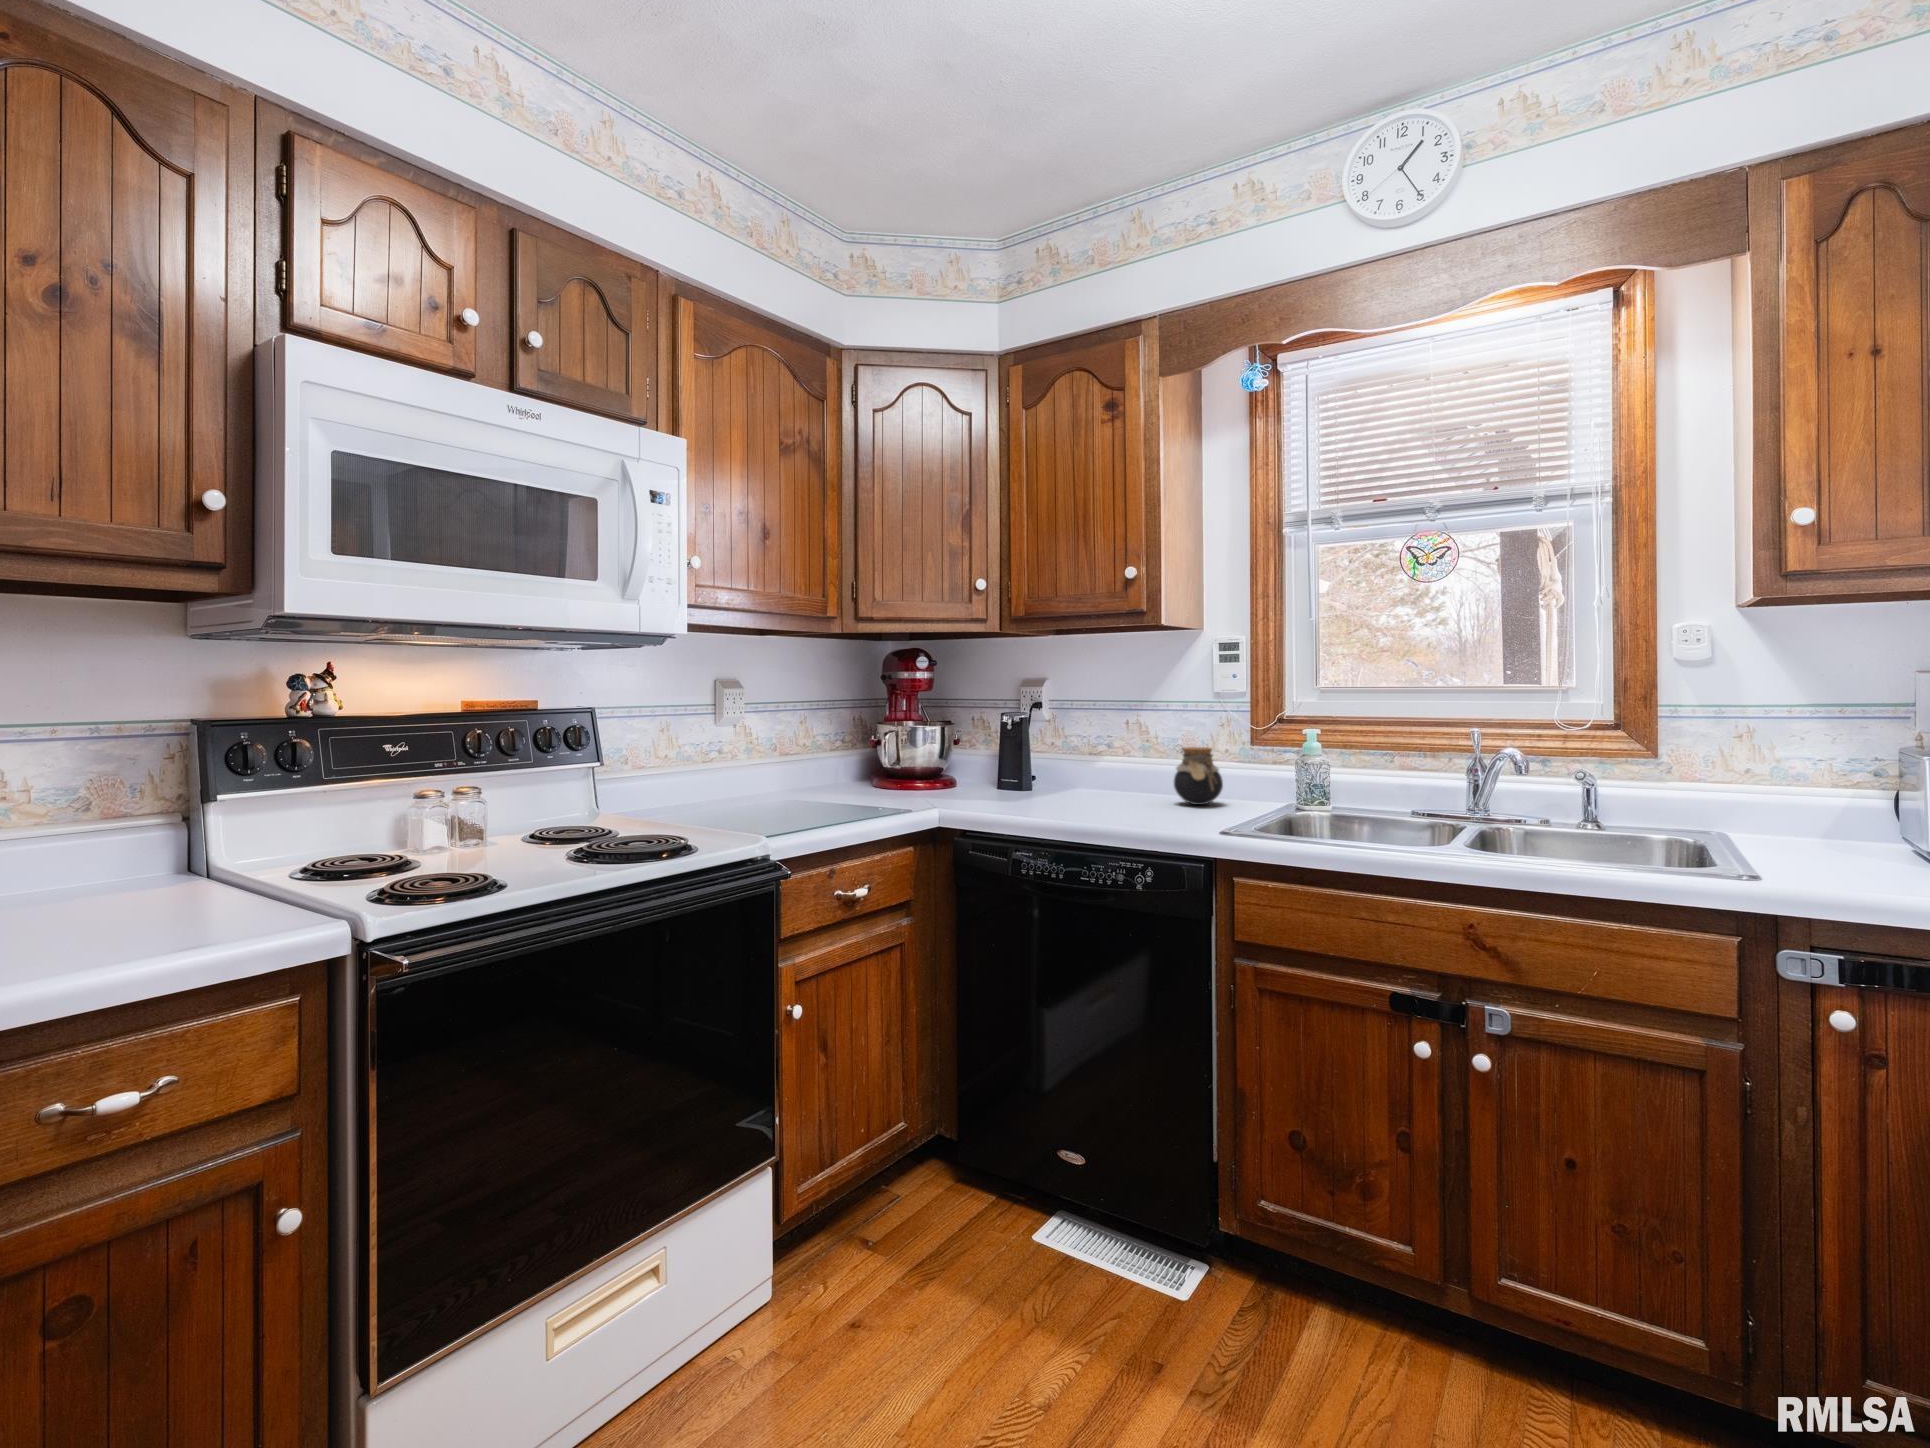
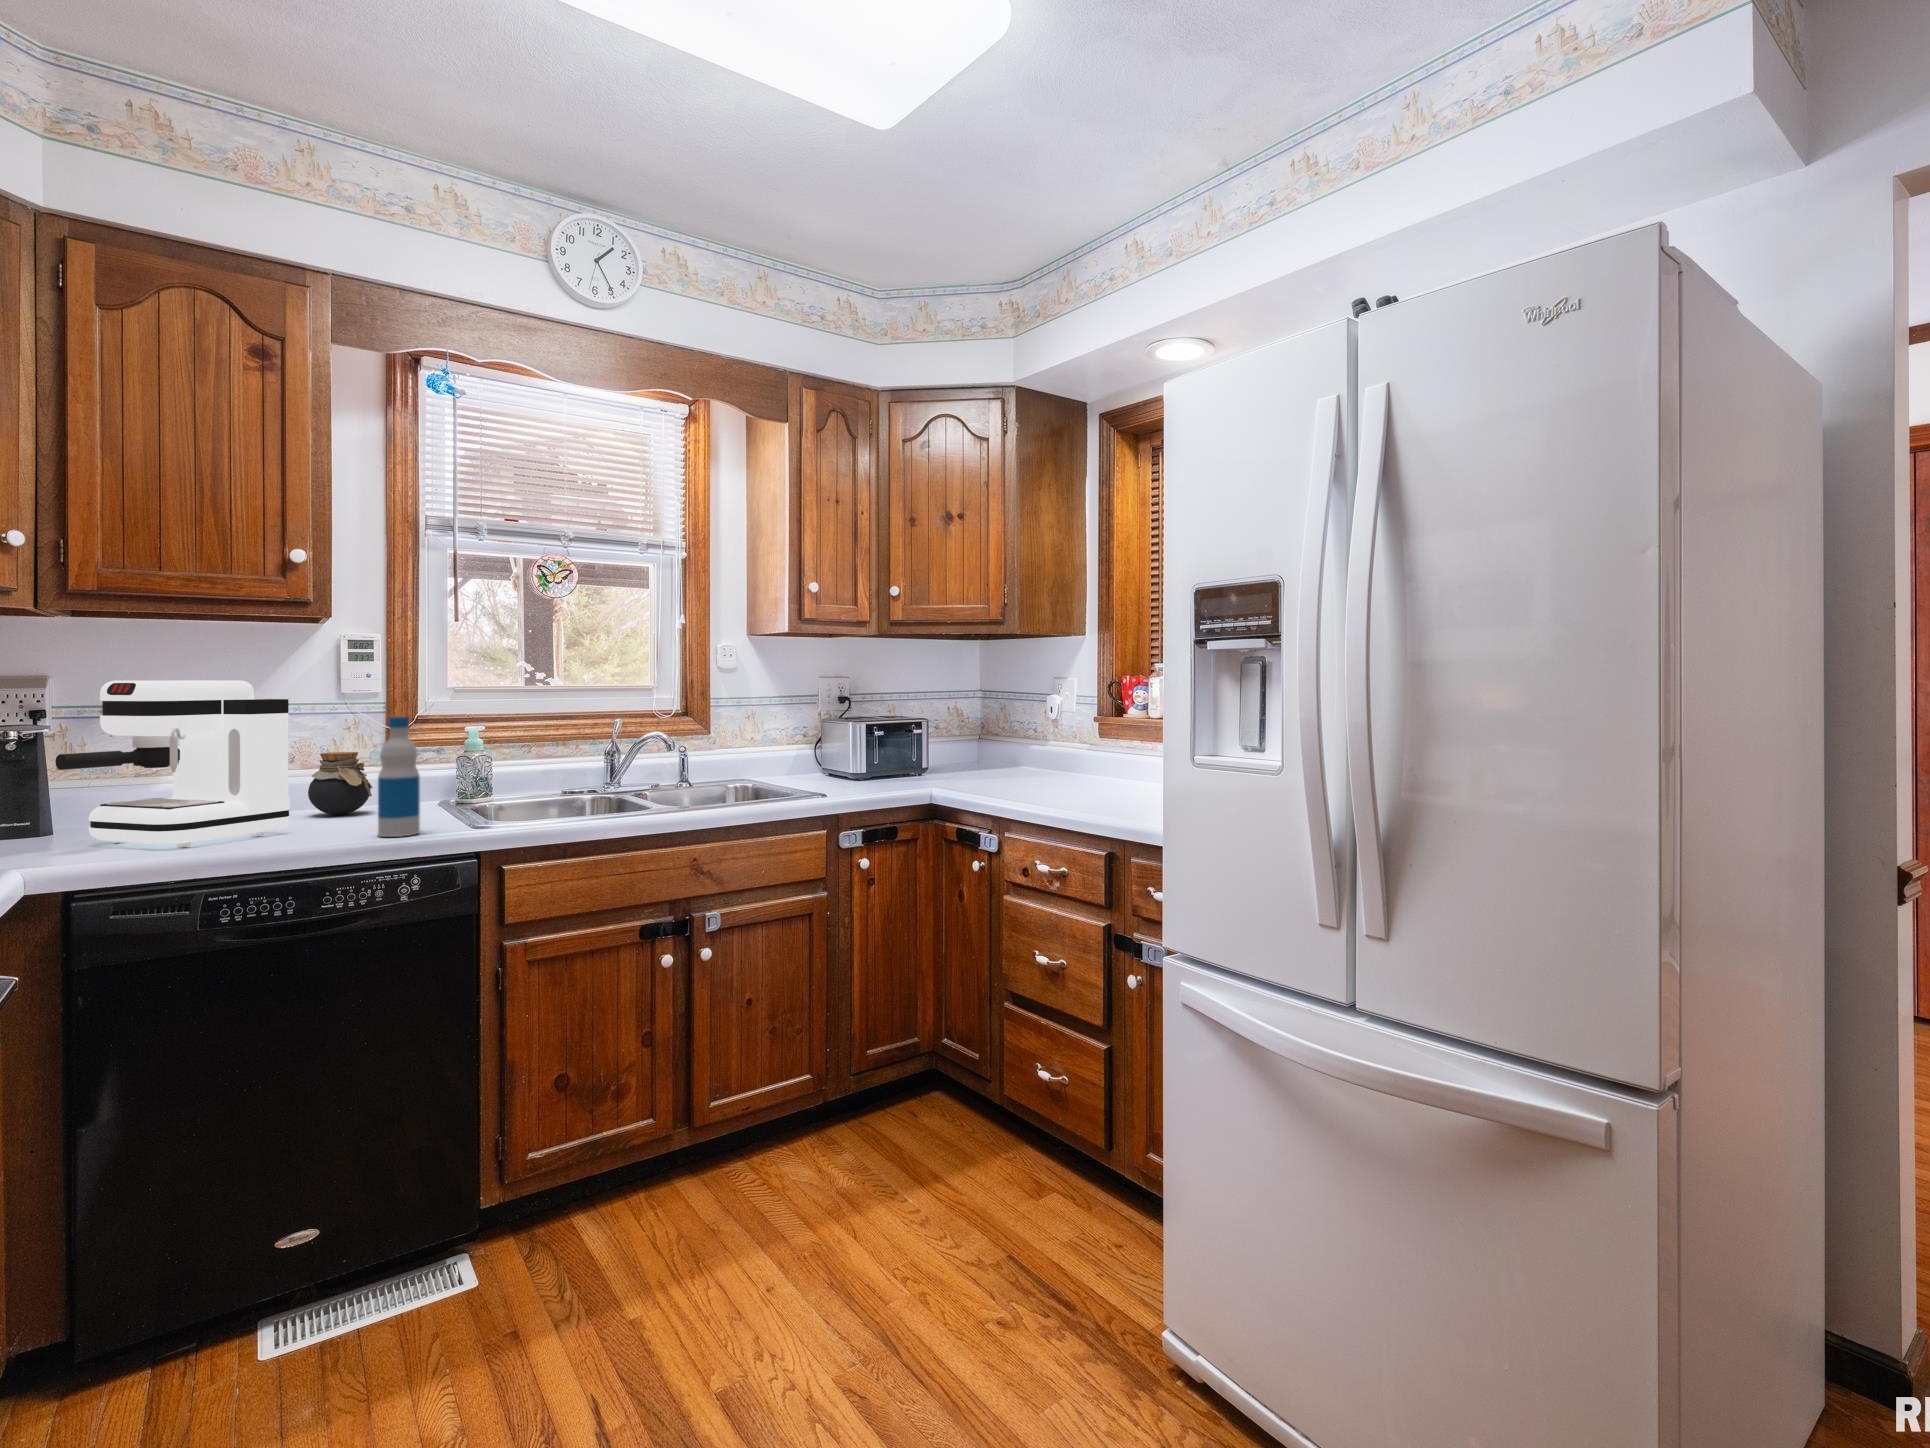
coffee maker: none [978,684,1111,816] -> present [55,680,290,847]
bottle: none [1138,720,1174,835] -> present [378,717,420,837]

